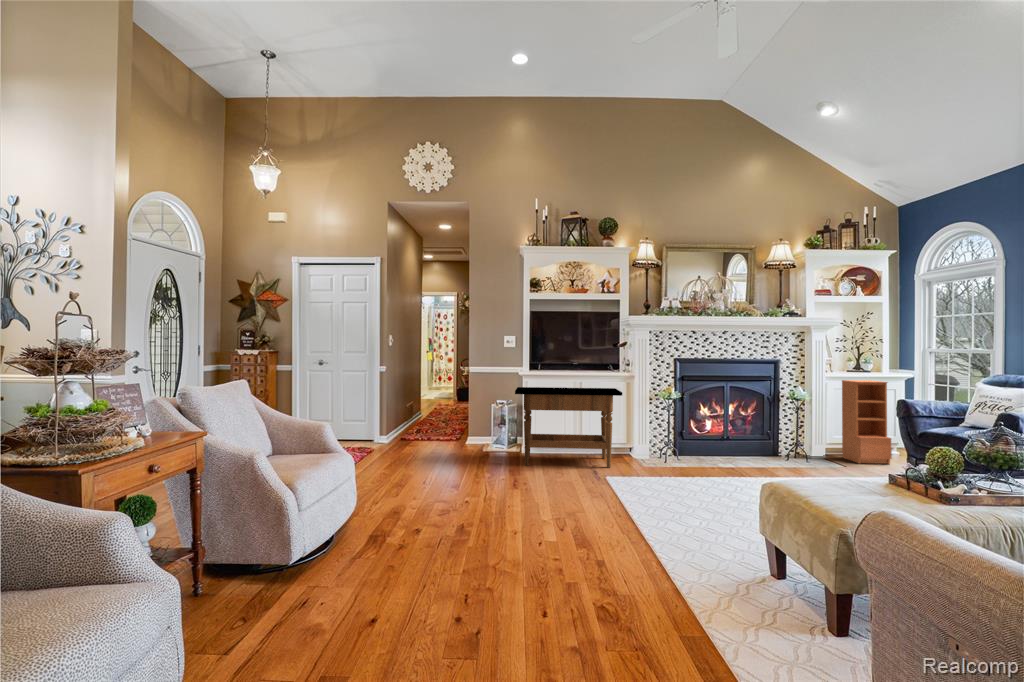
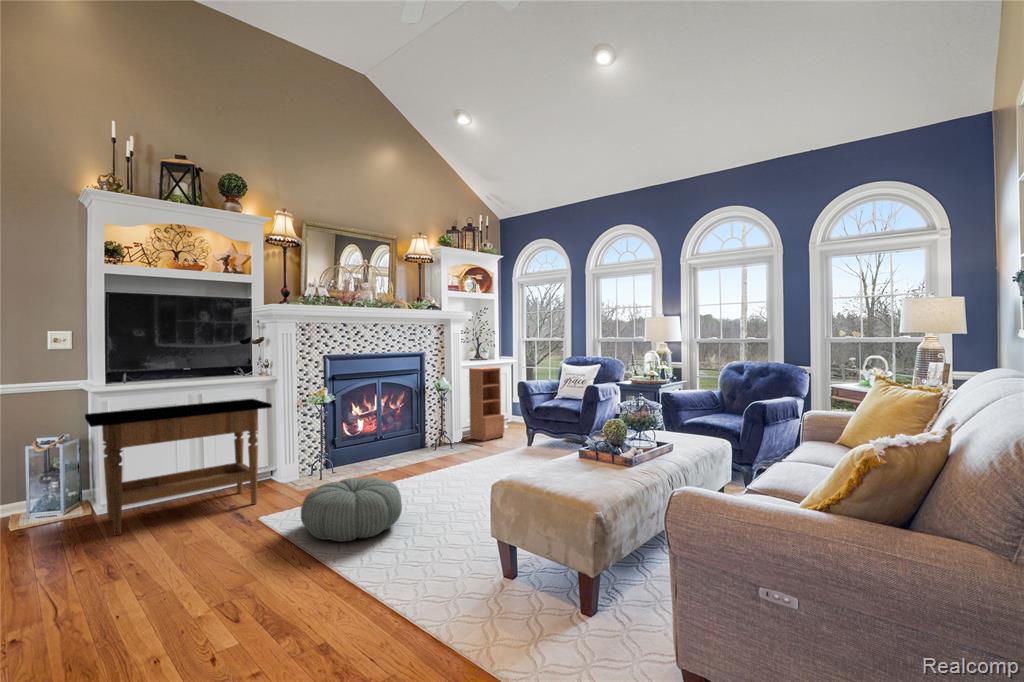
pouf: none [627,460,713,511] -> present [301,477,402,541]

